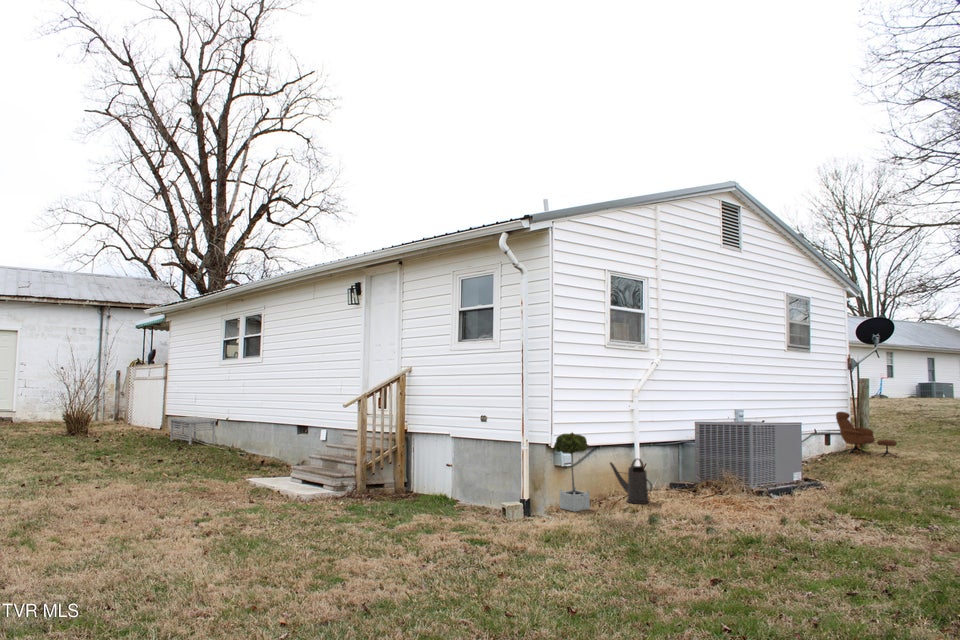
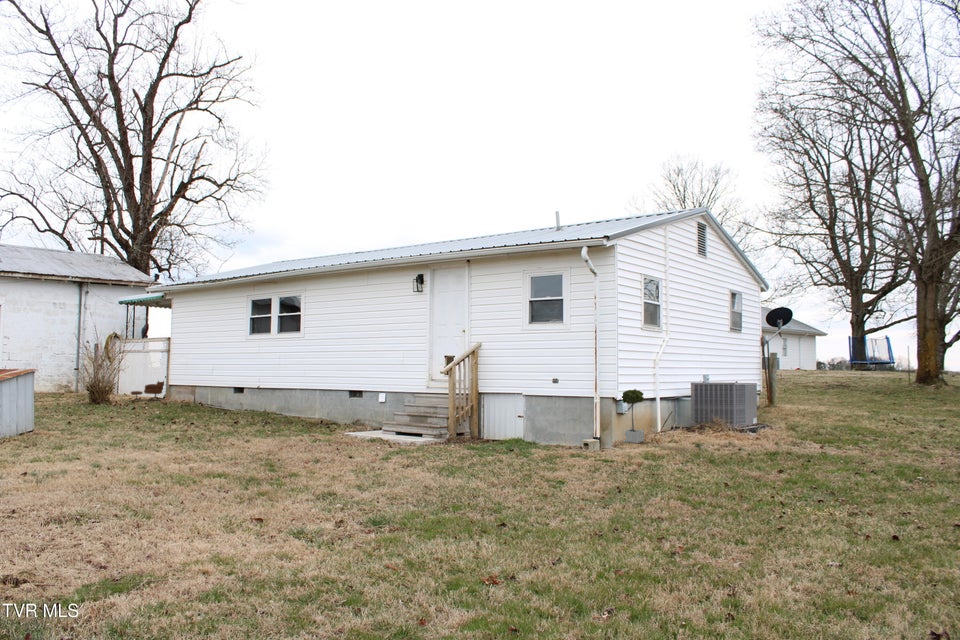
lounge chair: present [836,412,897,456] -> present [131,376,166,401]
storage bench: present [169,416,217,445] -> none [204,385,253,410]
watering can: present [610,458,652,504] -> none [645,407,680,438]

